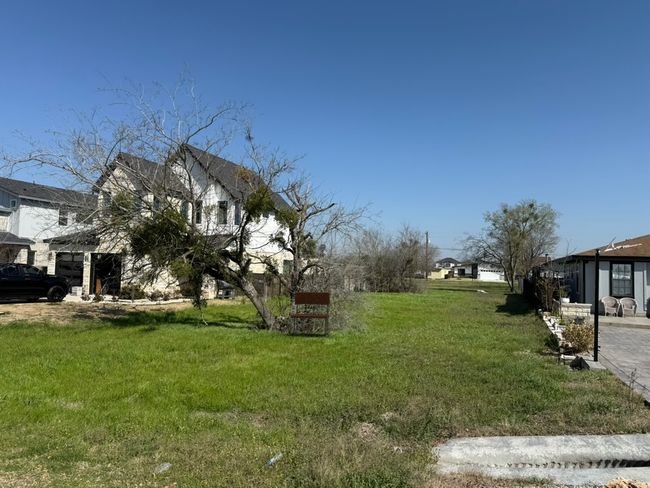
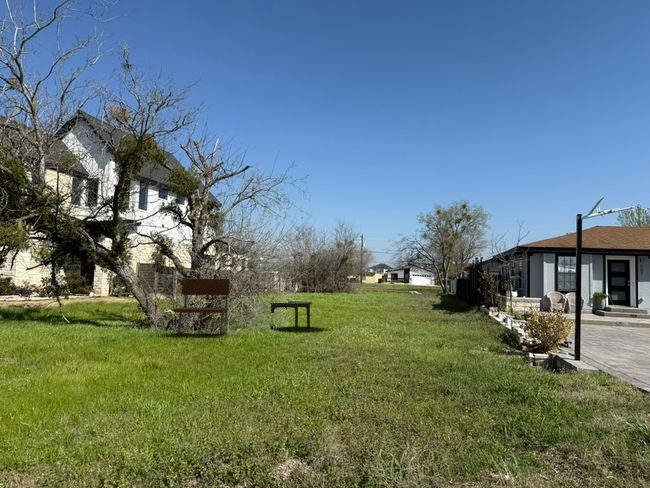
round table: none [358,308,393,332] -> present [269,301,312,330]

